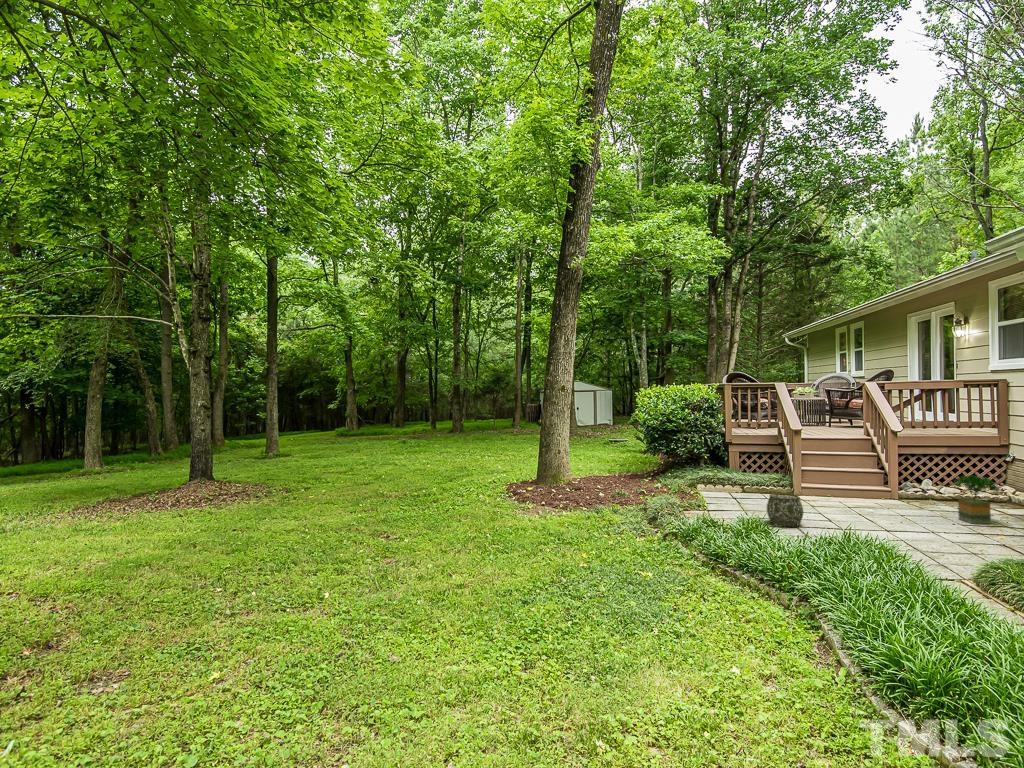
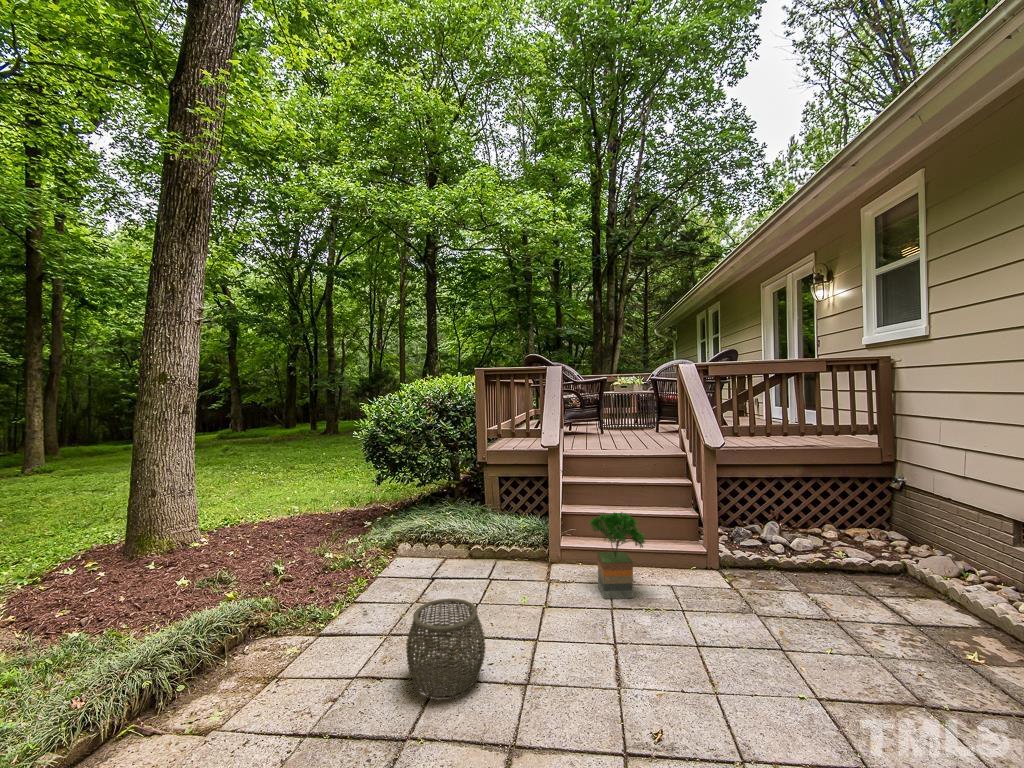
potted tree: present [954,475,1000,524] -> present [590,512,645,599]

